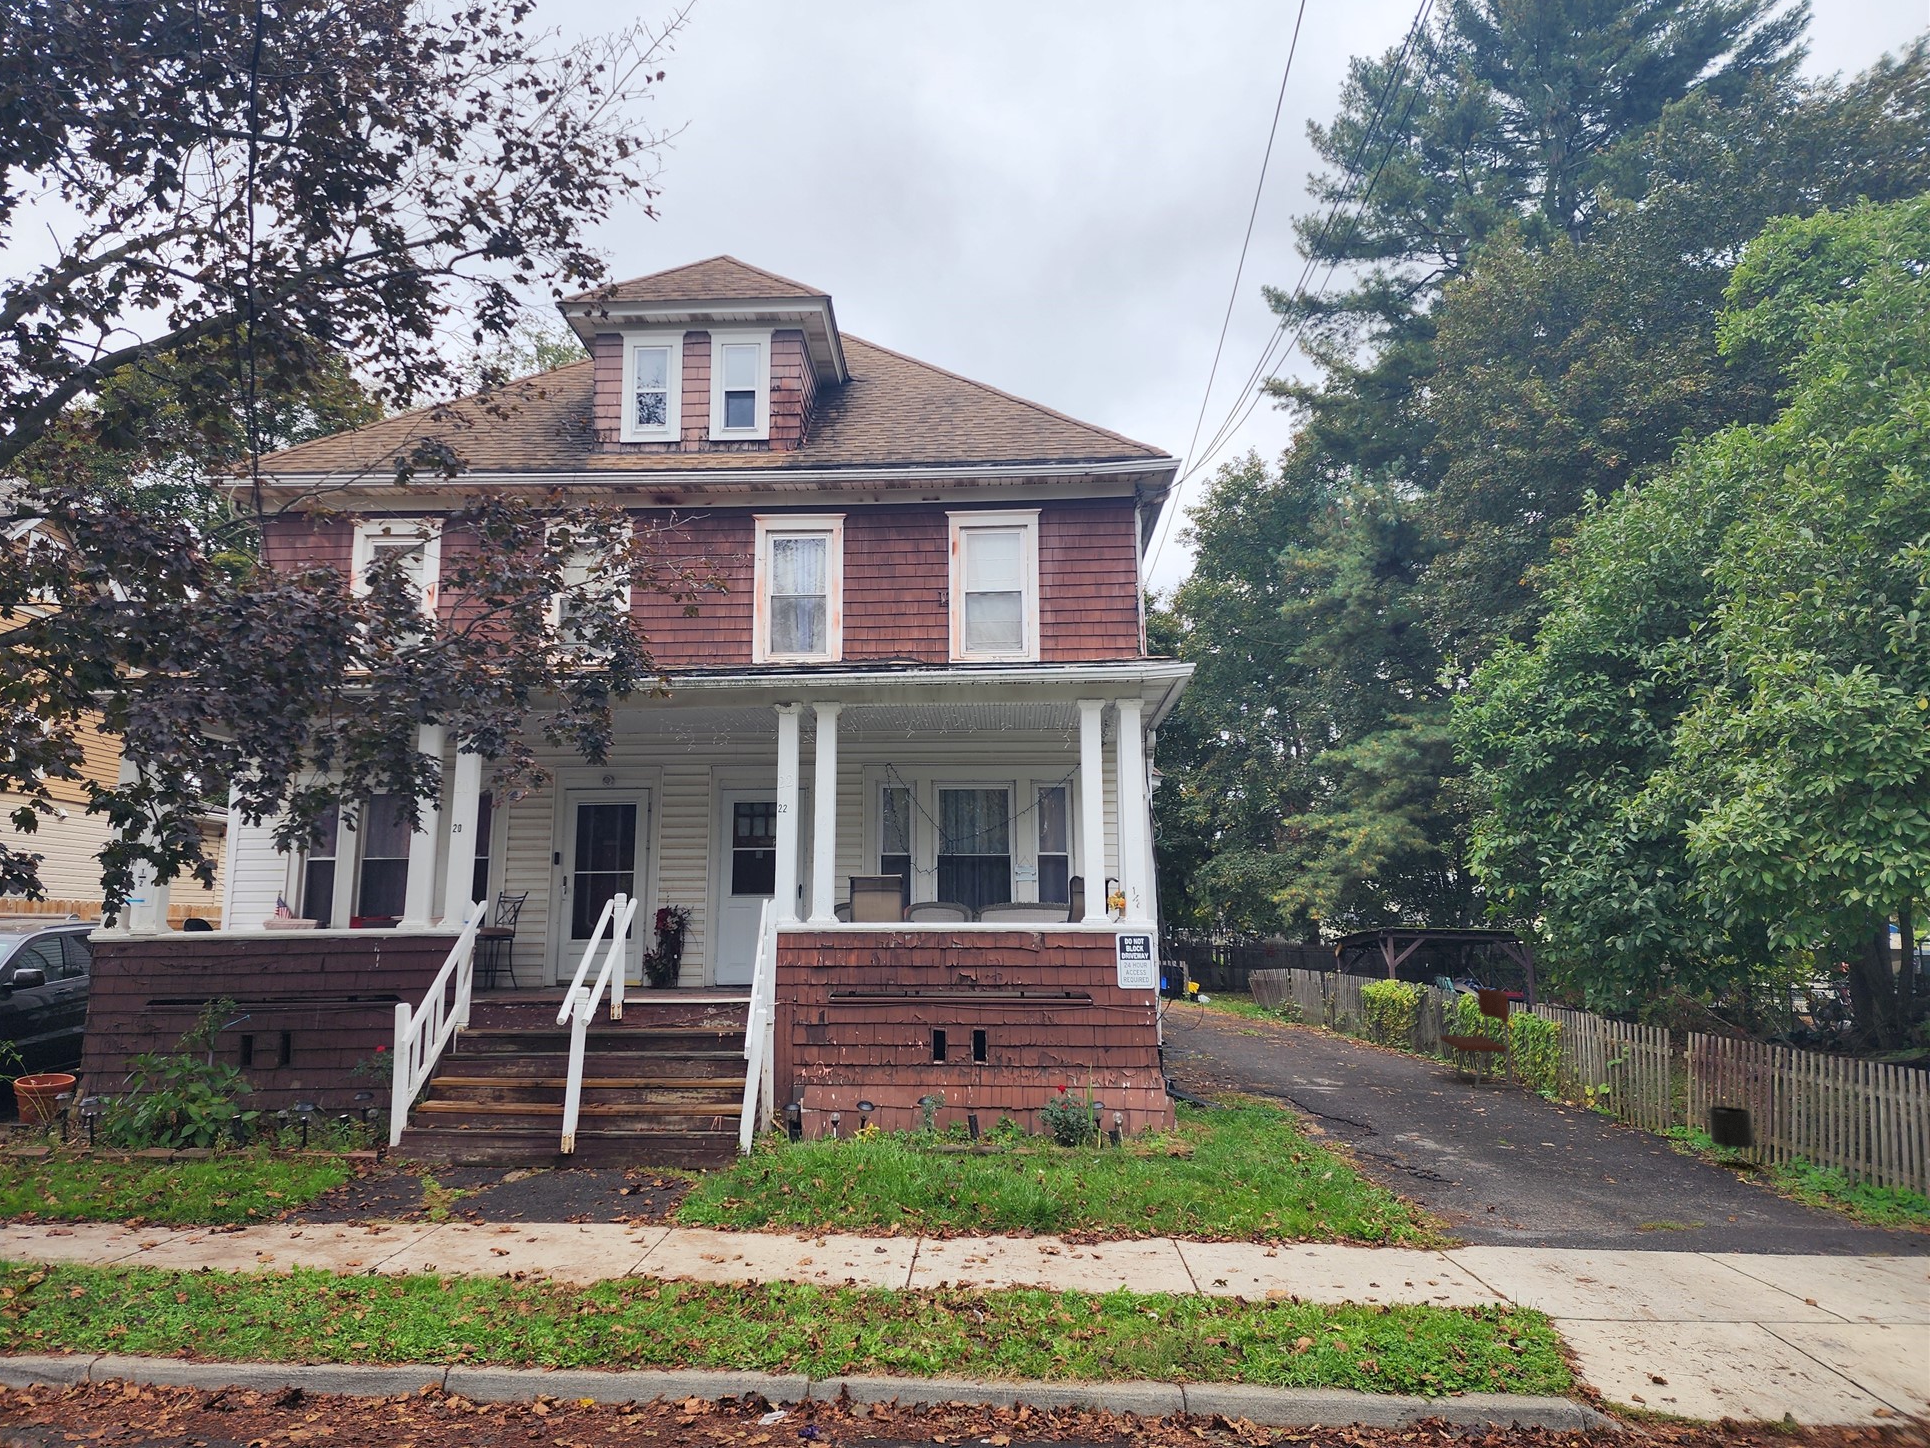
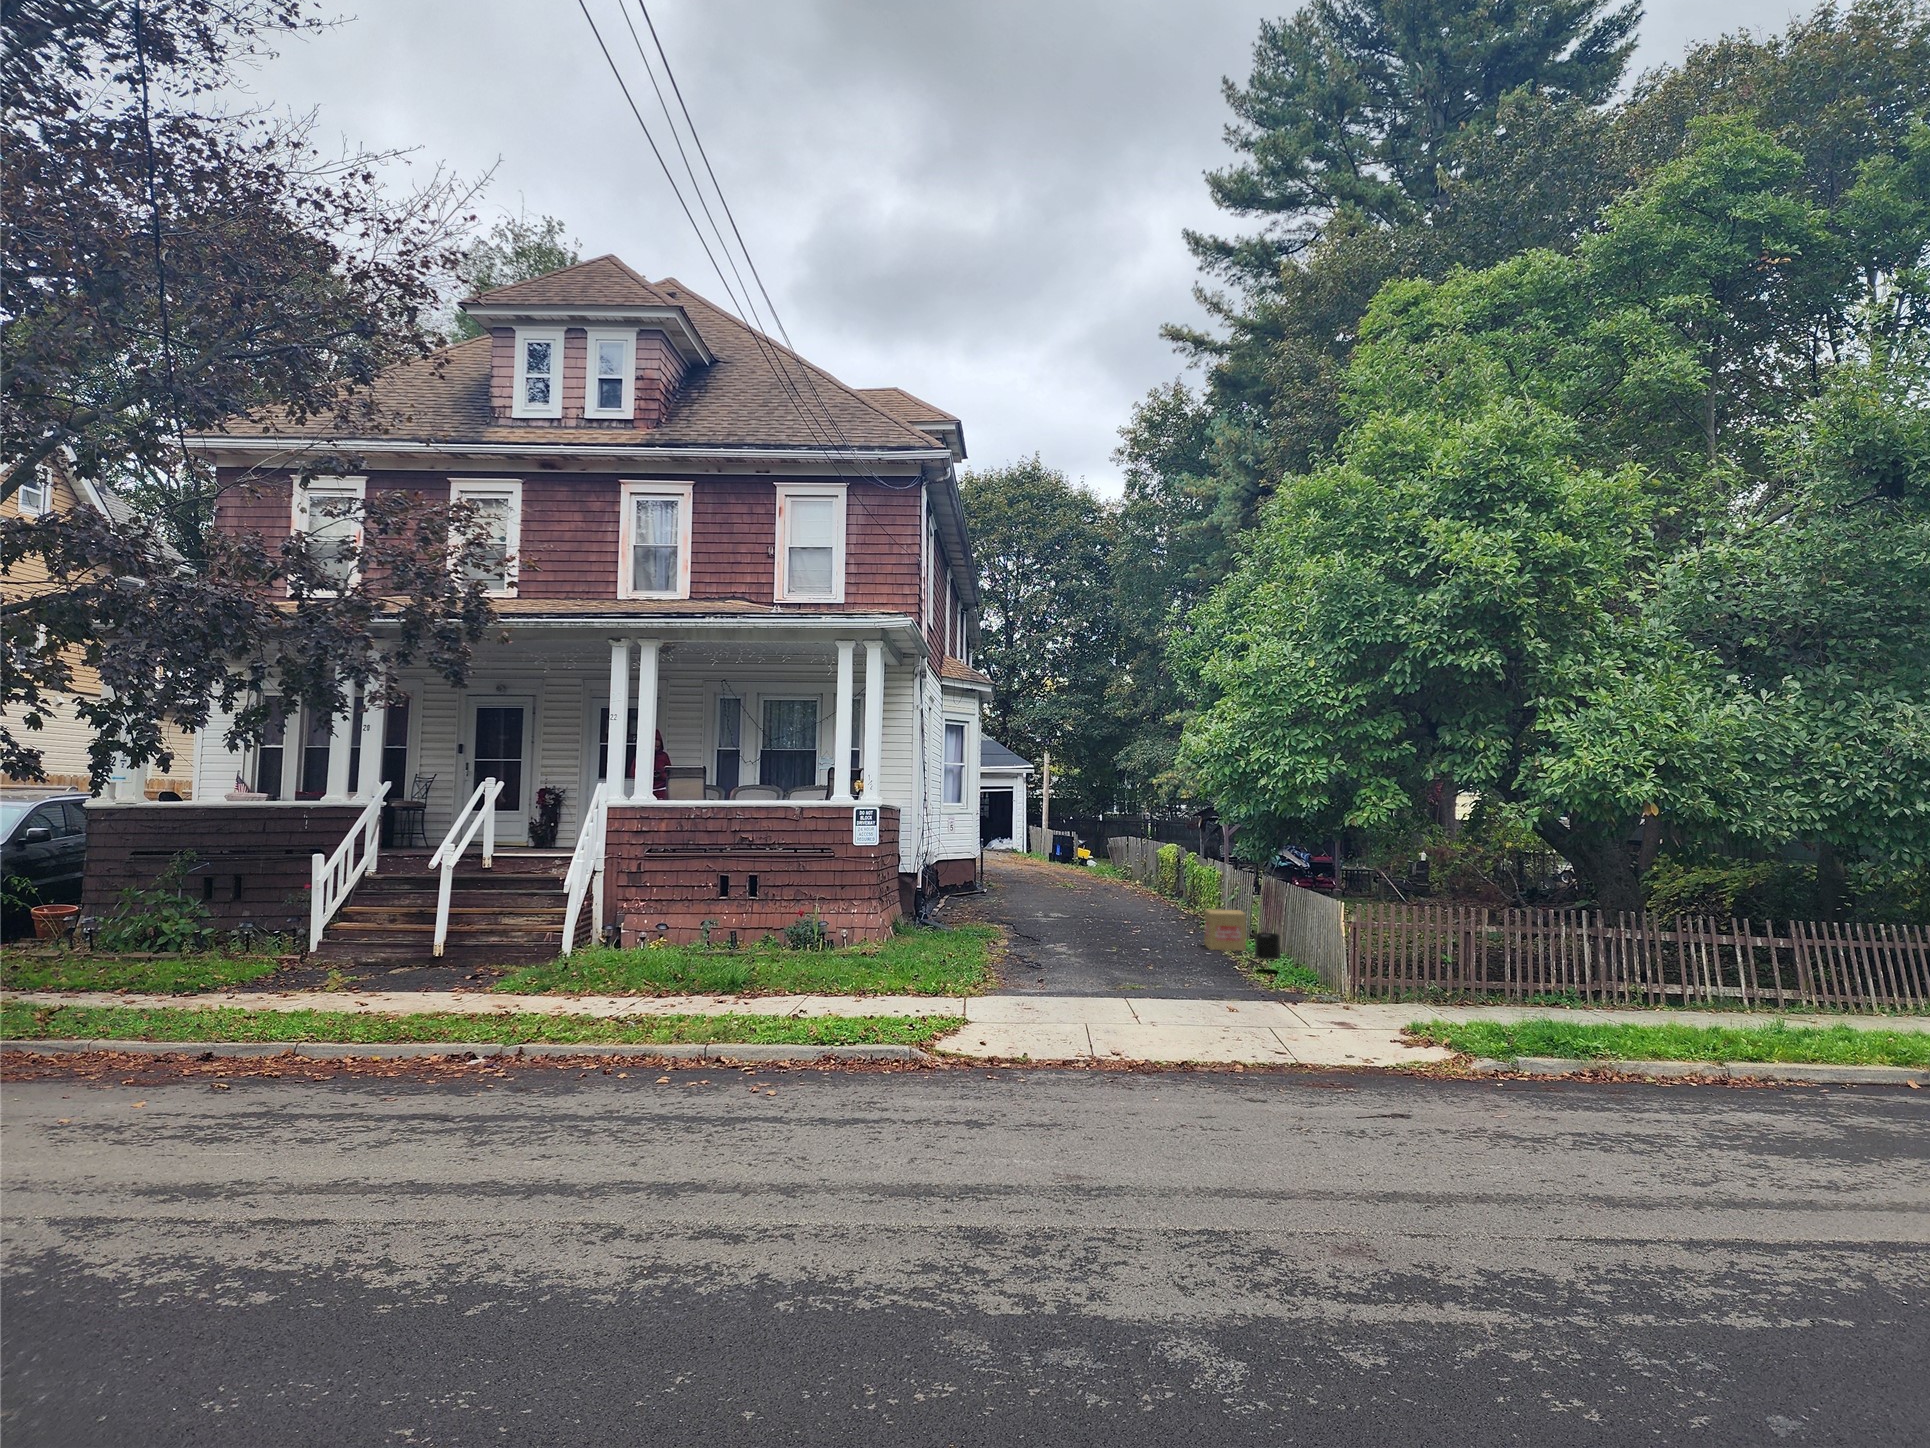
bench: present [1440,988,1514,1089] -> none [1173,858,1216,932]
cardboard box: none [1549,1064,1627,1124] -> present [1204,909,1246,951]

